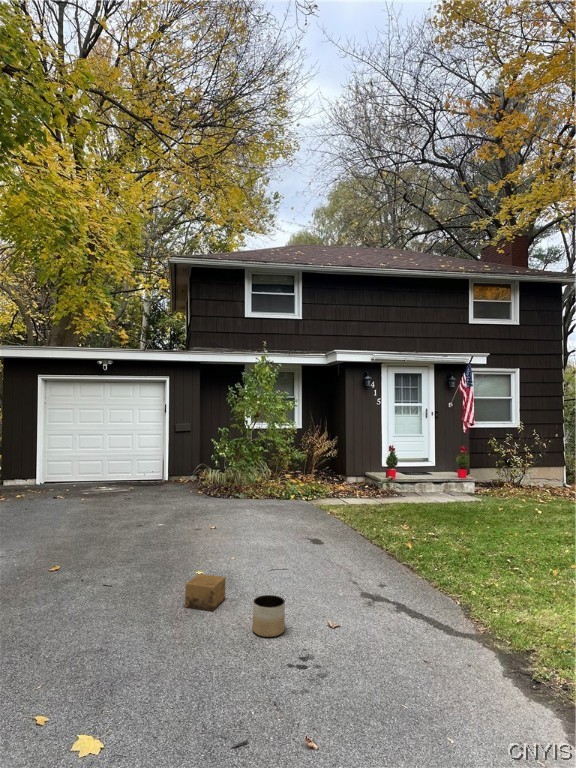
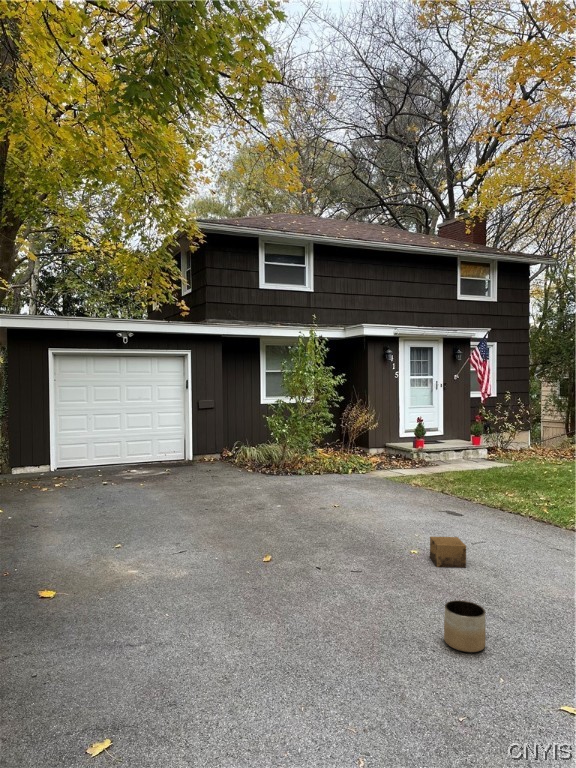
planter: present [252,595,285,637] -> present [444,600,486,653]

